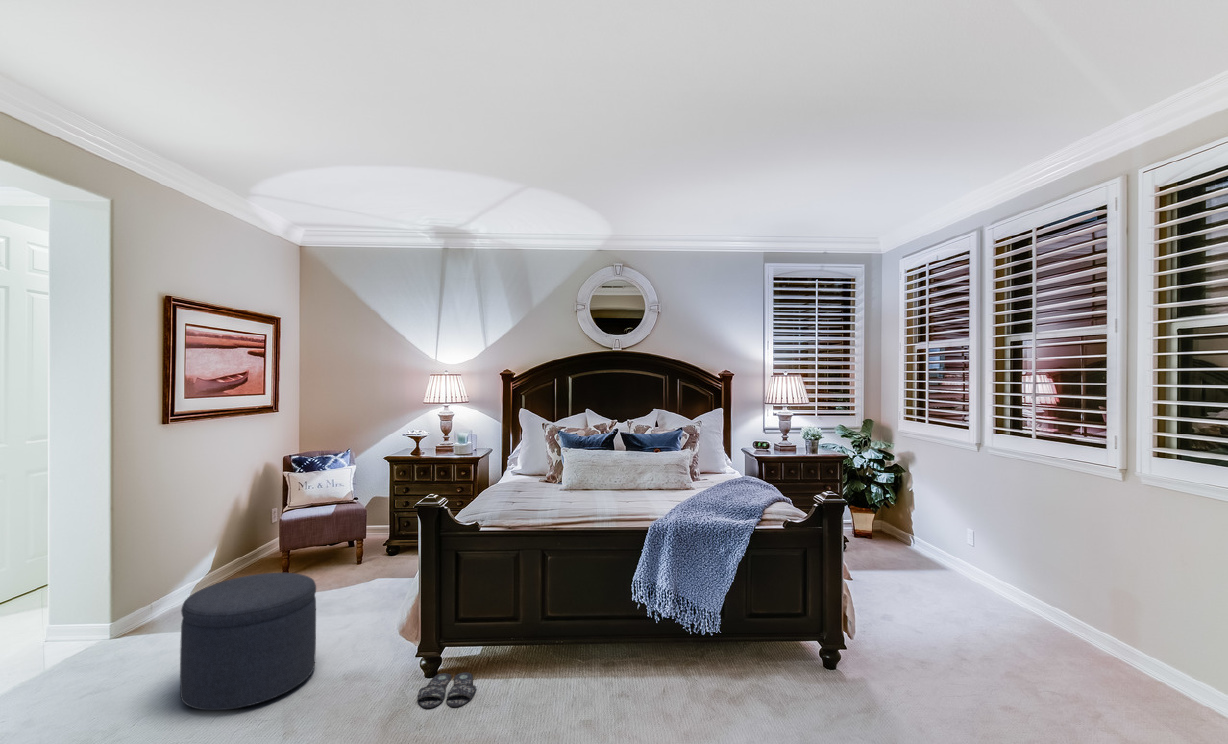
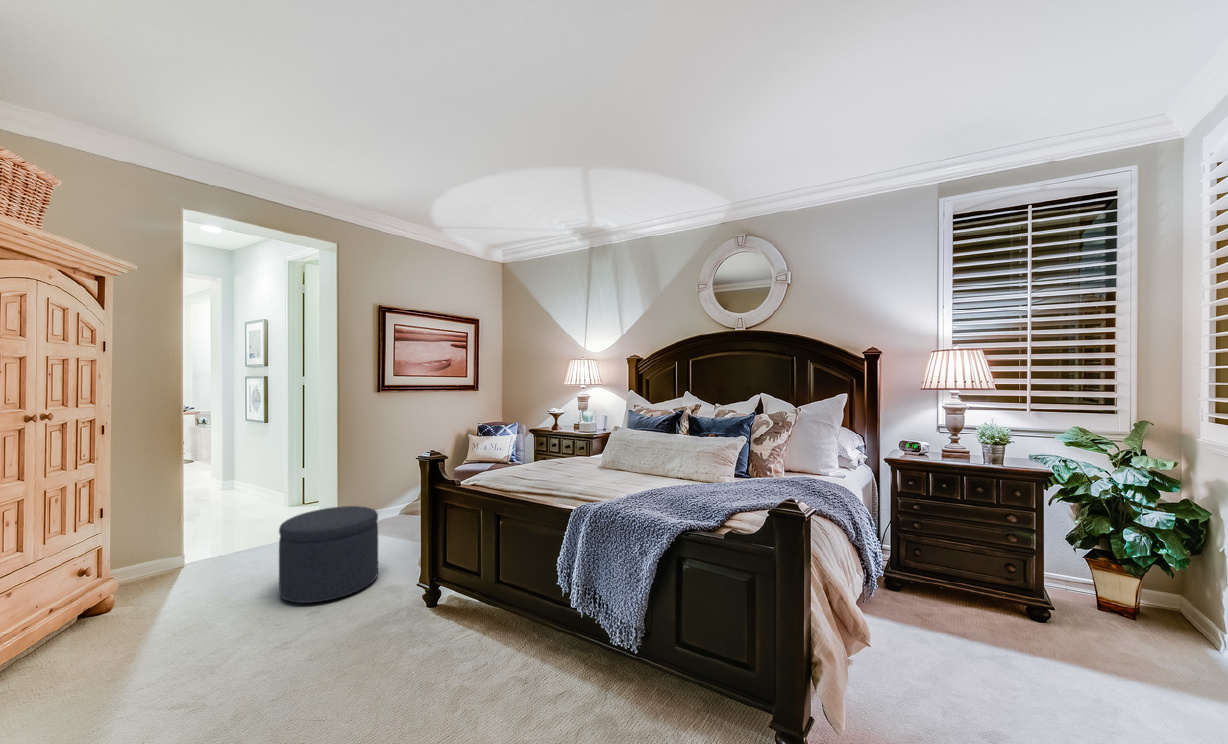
slippers: present [417,672,476,708] -> none [365,622,434,659]

